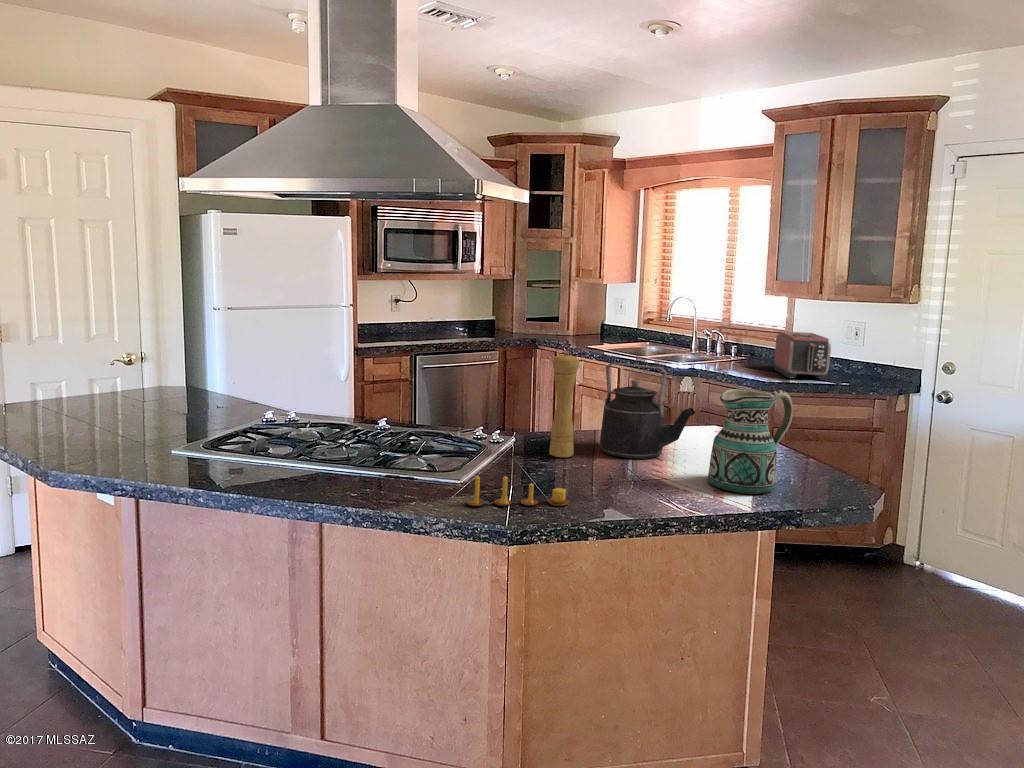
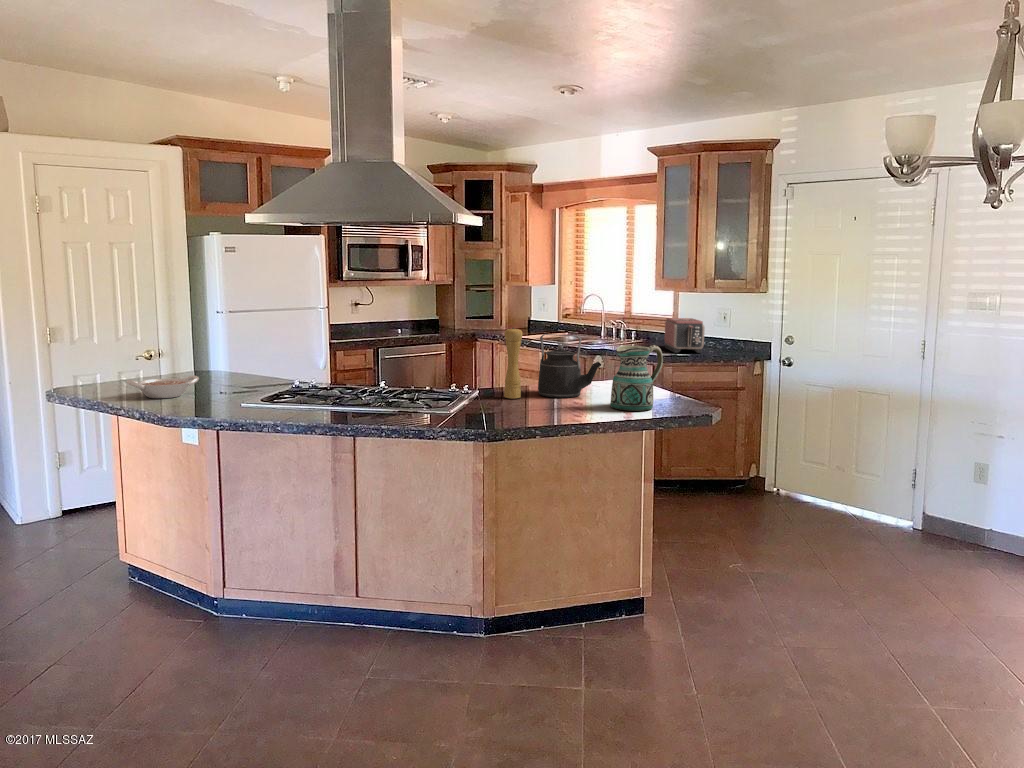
bowl: none [28,402,131,435] -> present [127,375,199,398]
candle: present [466,476,570,506] -> none [457,400,523,421]

